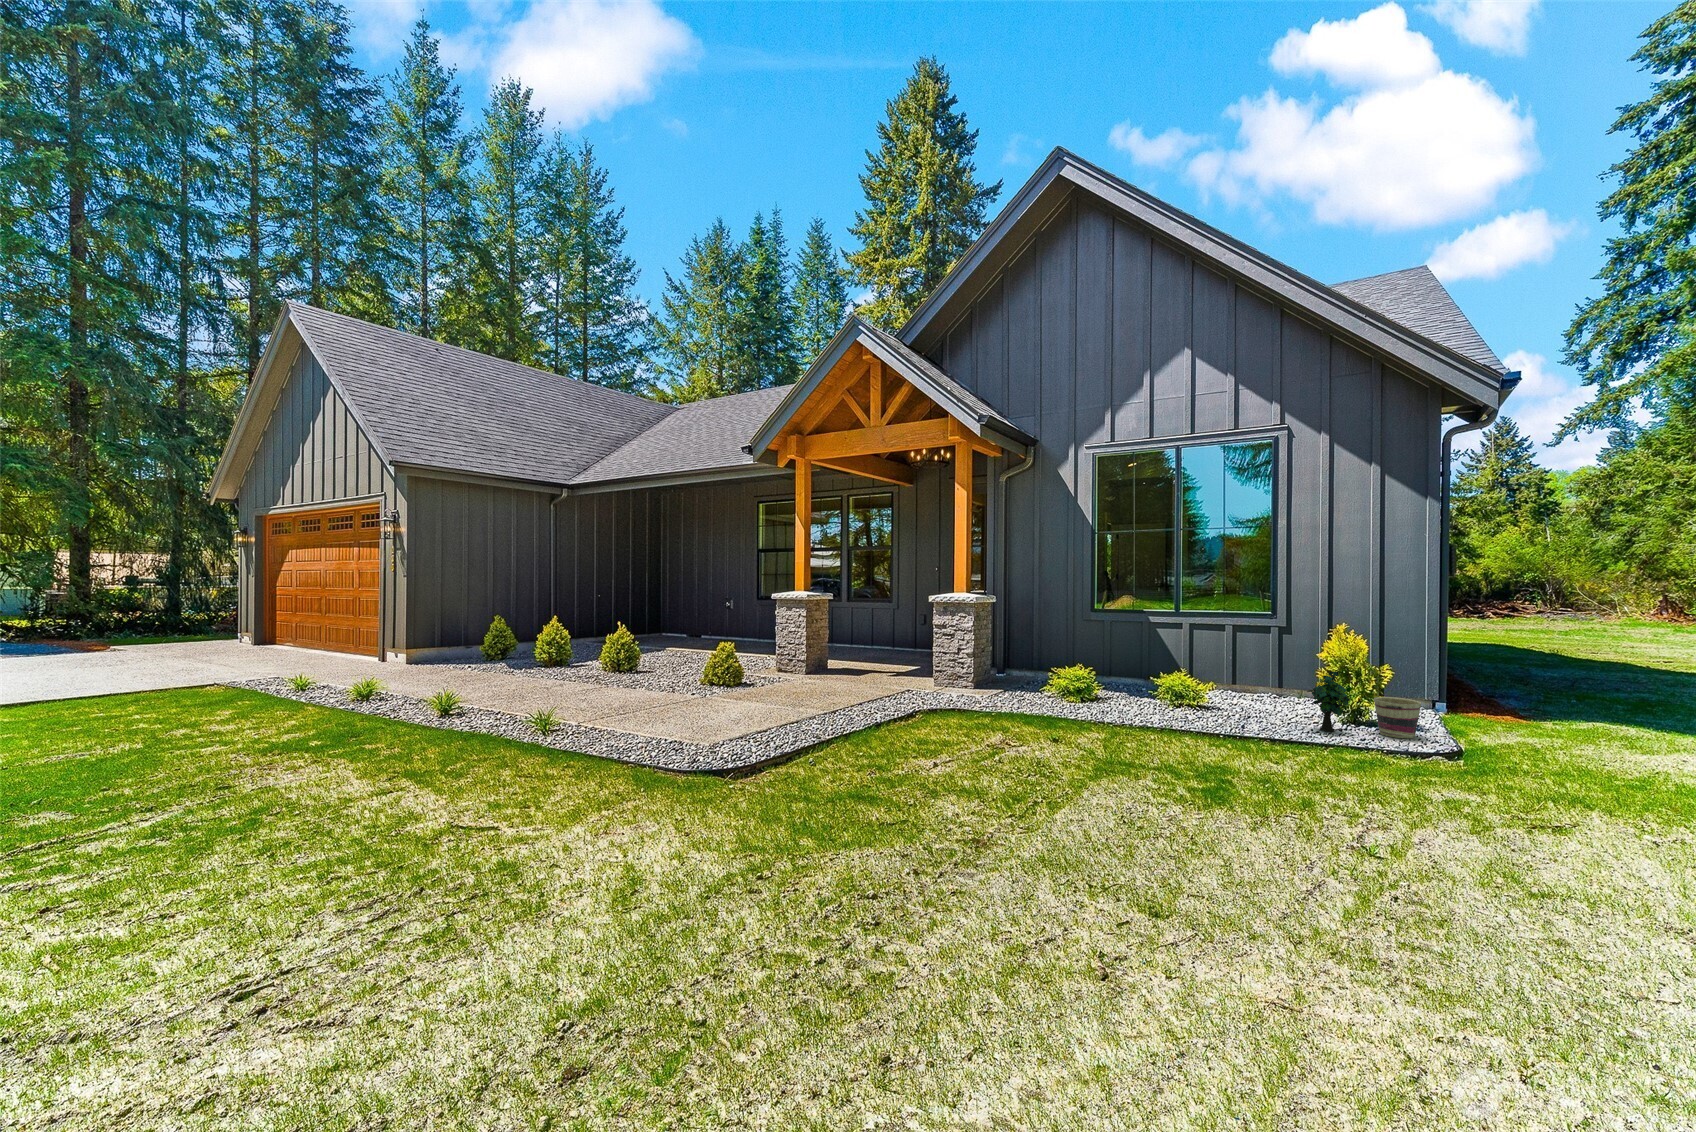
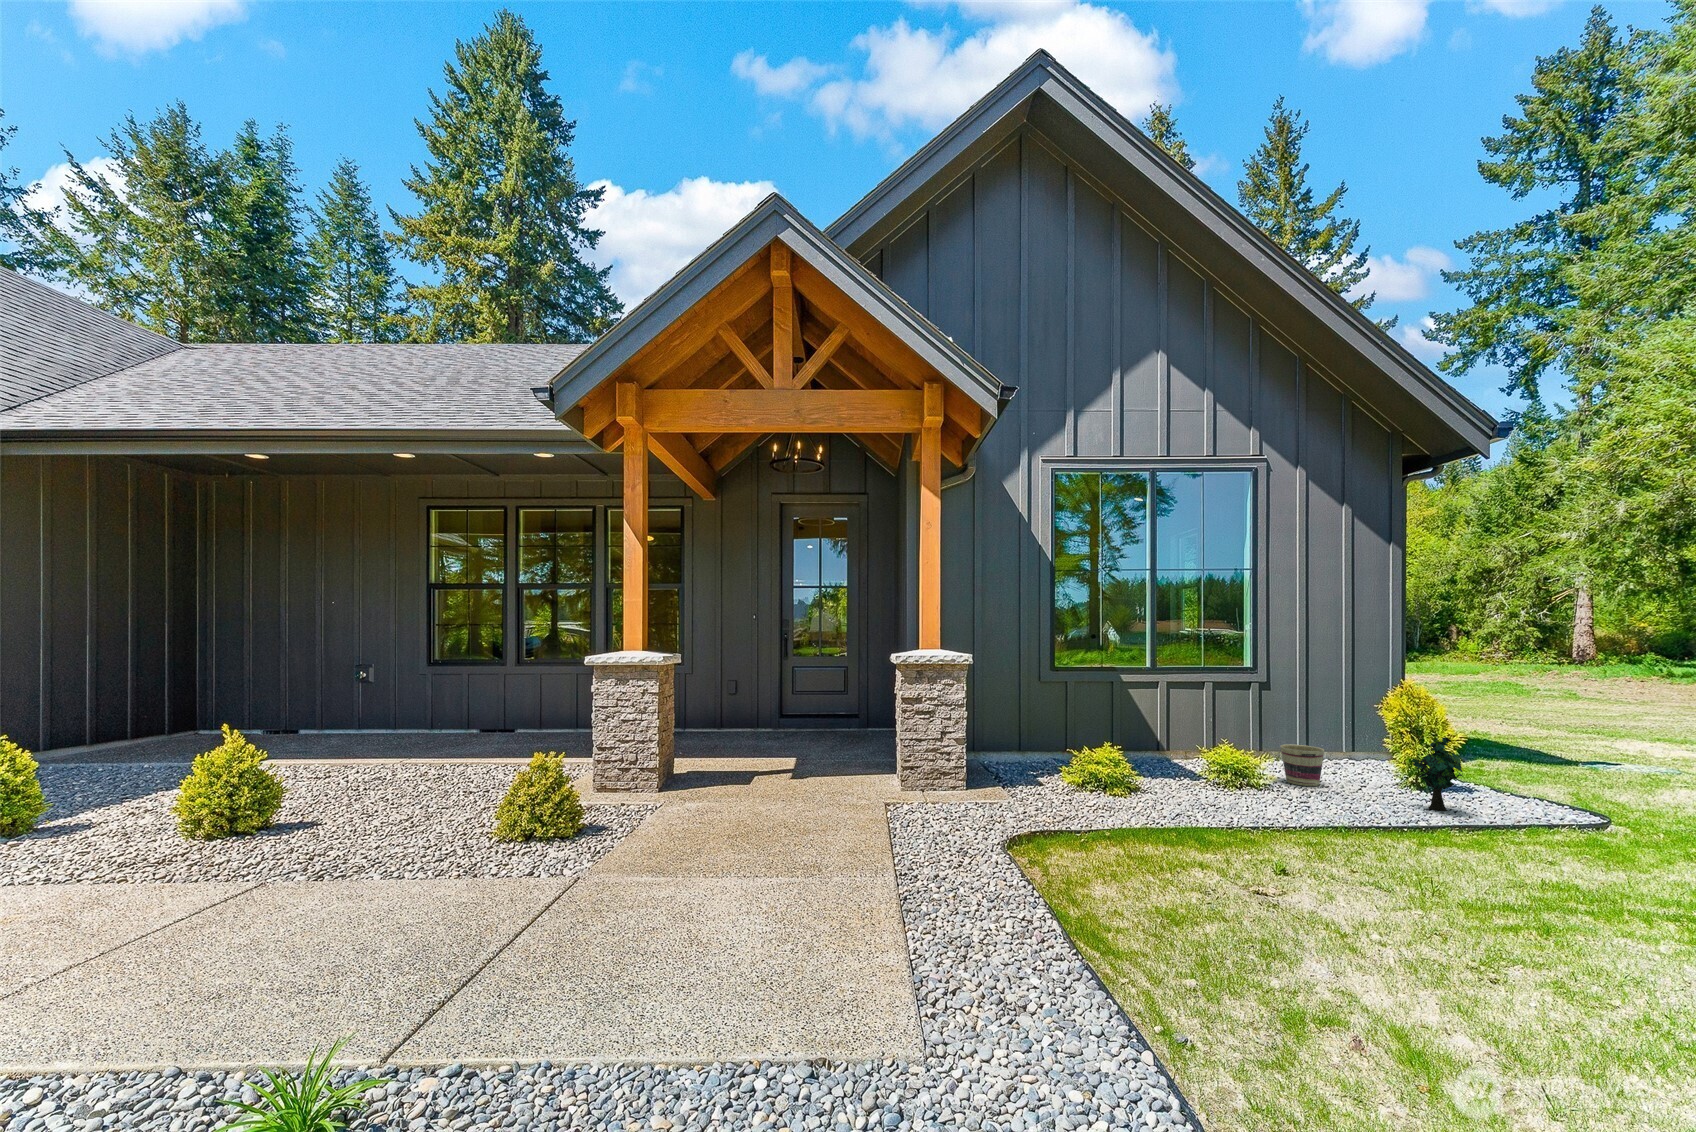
basket: present [1374,697,1421,738] -> present [1280,744,1324,786]

